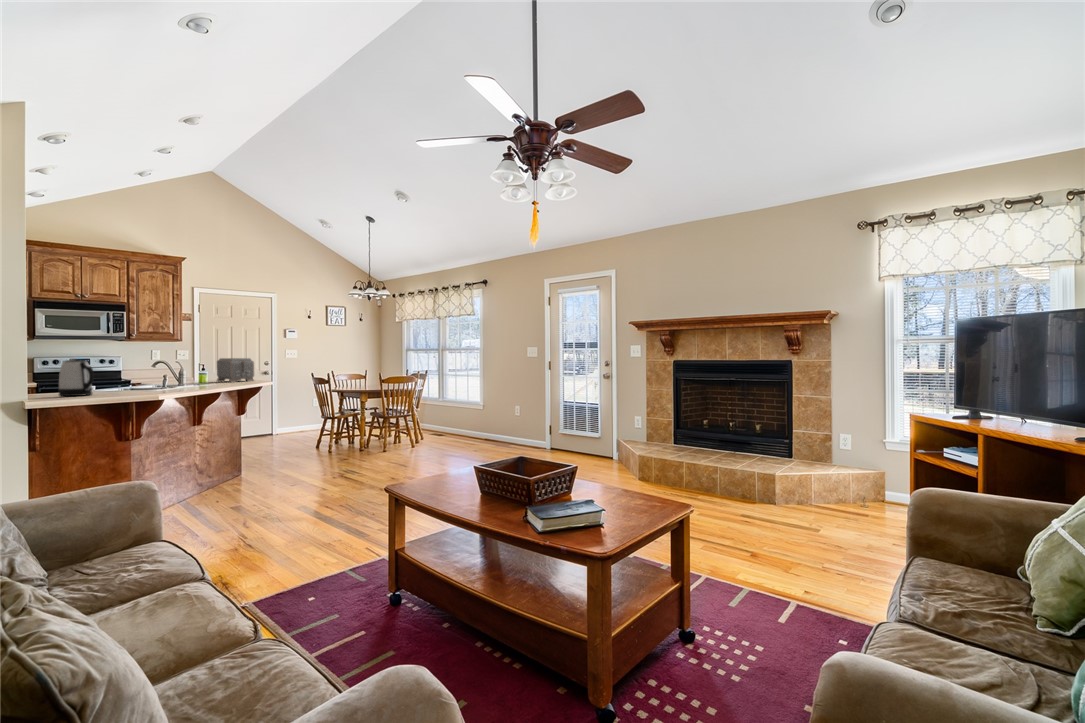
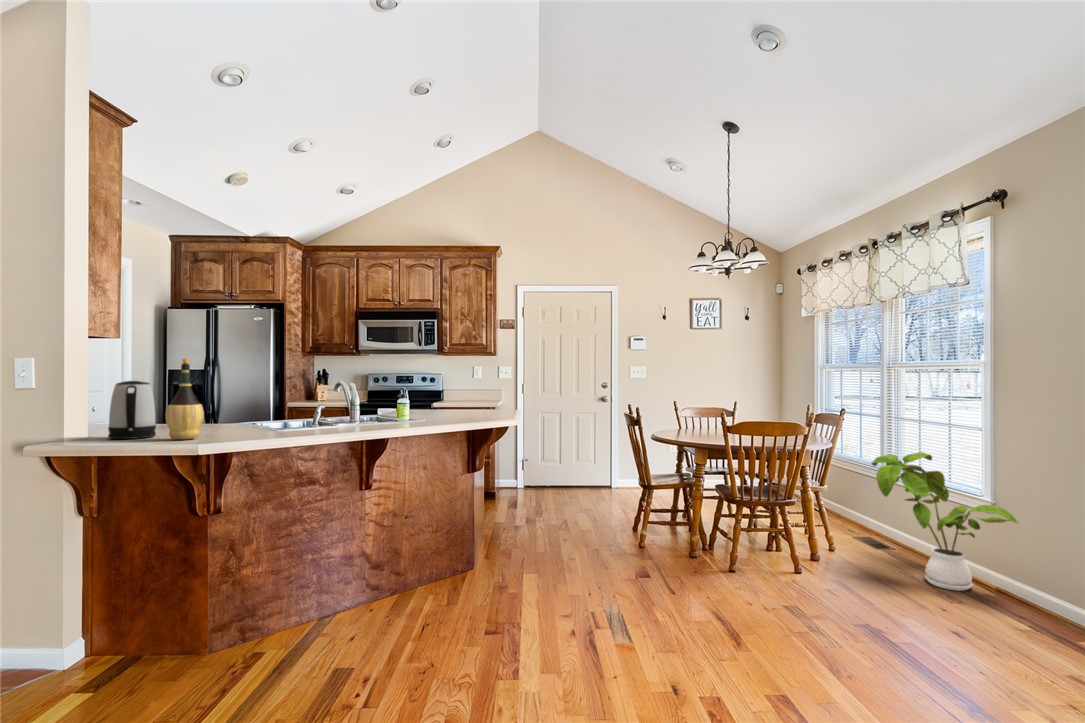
wine bottle: none [120,345,145,393] -> present [166,359,204,439]
toaster: present [217,358,254,382] -> none [437,380,476,420]
house plant: none [443,386,494,441] -> present [872,452,1018,591]

